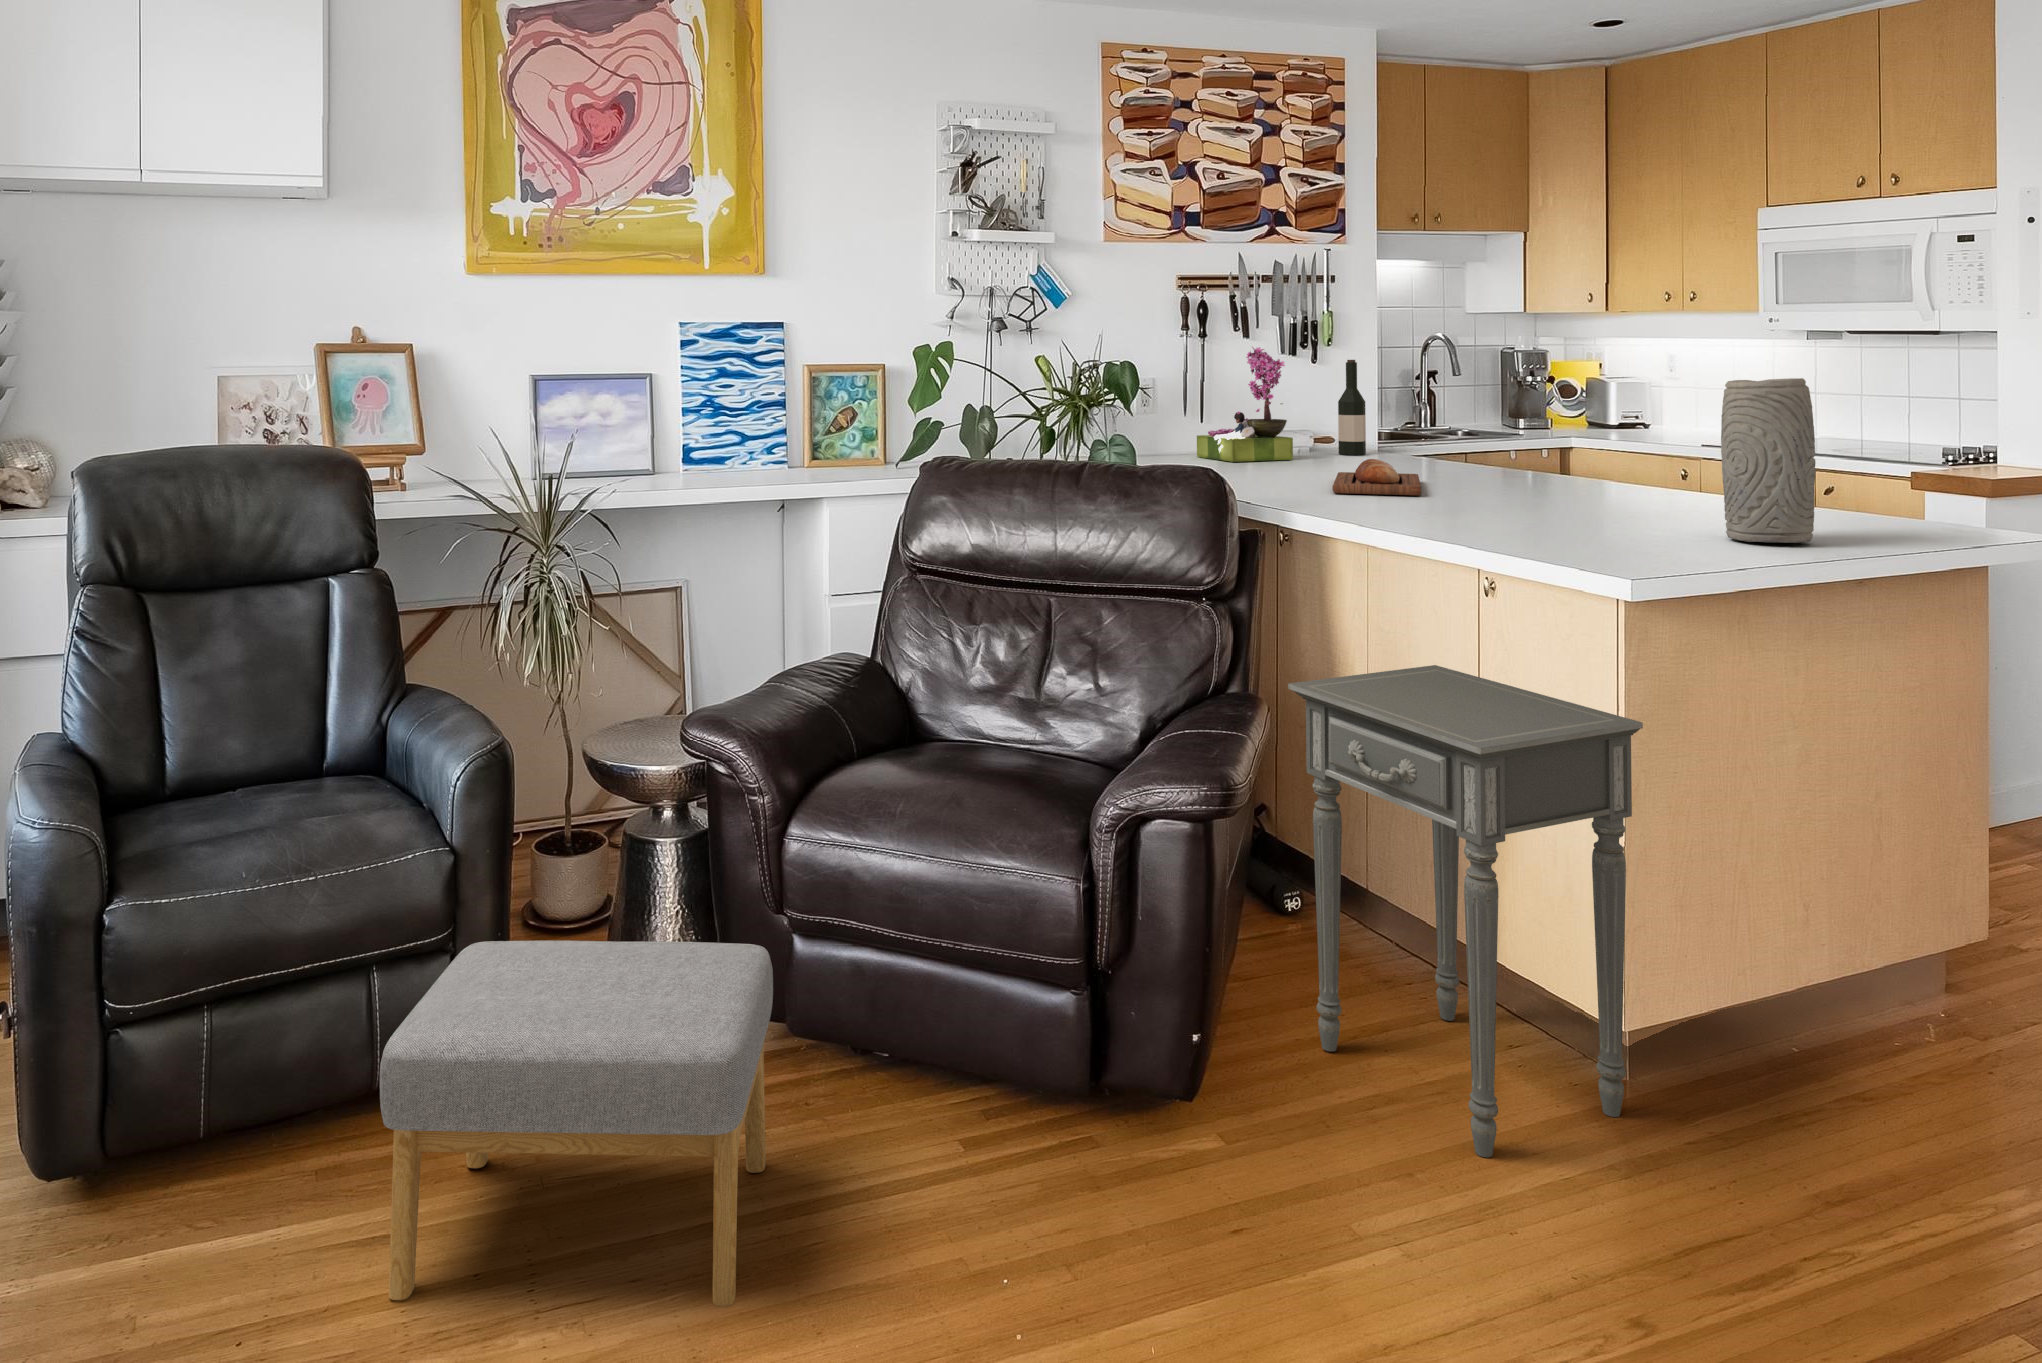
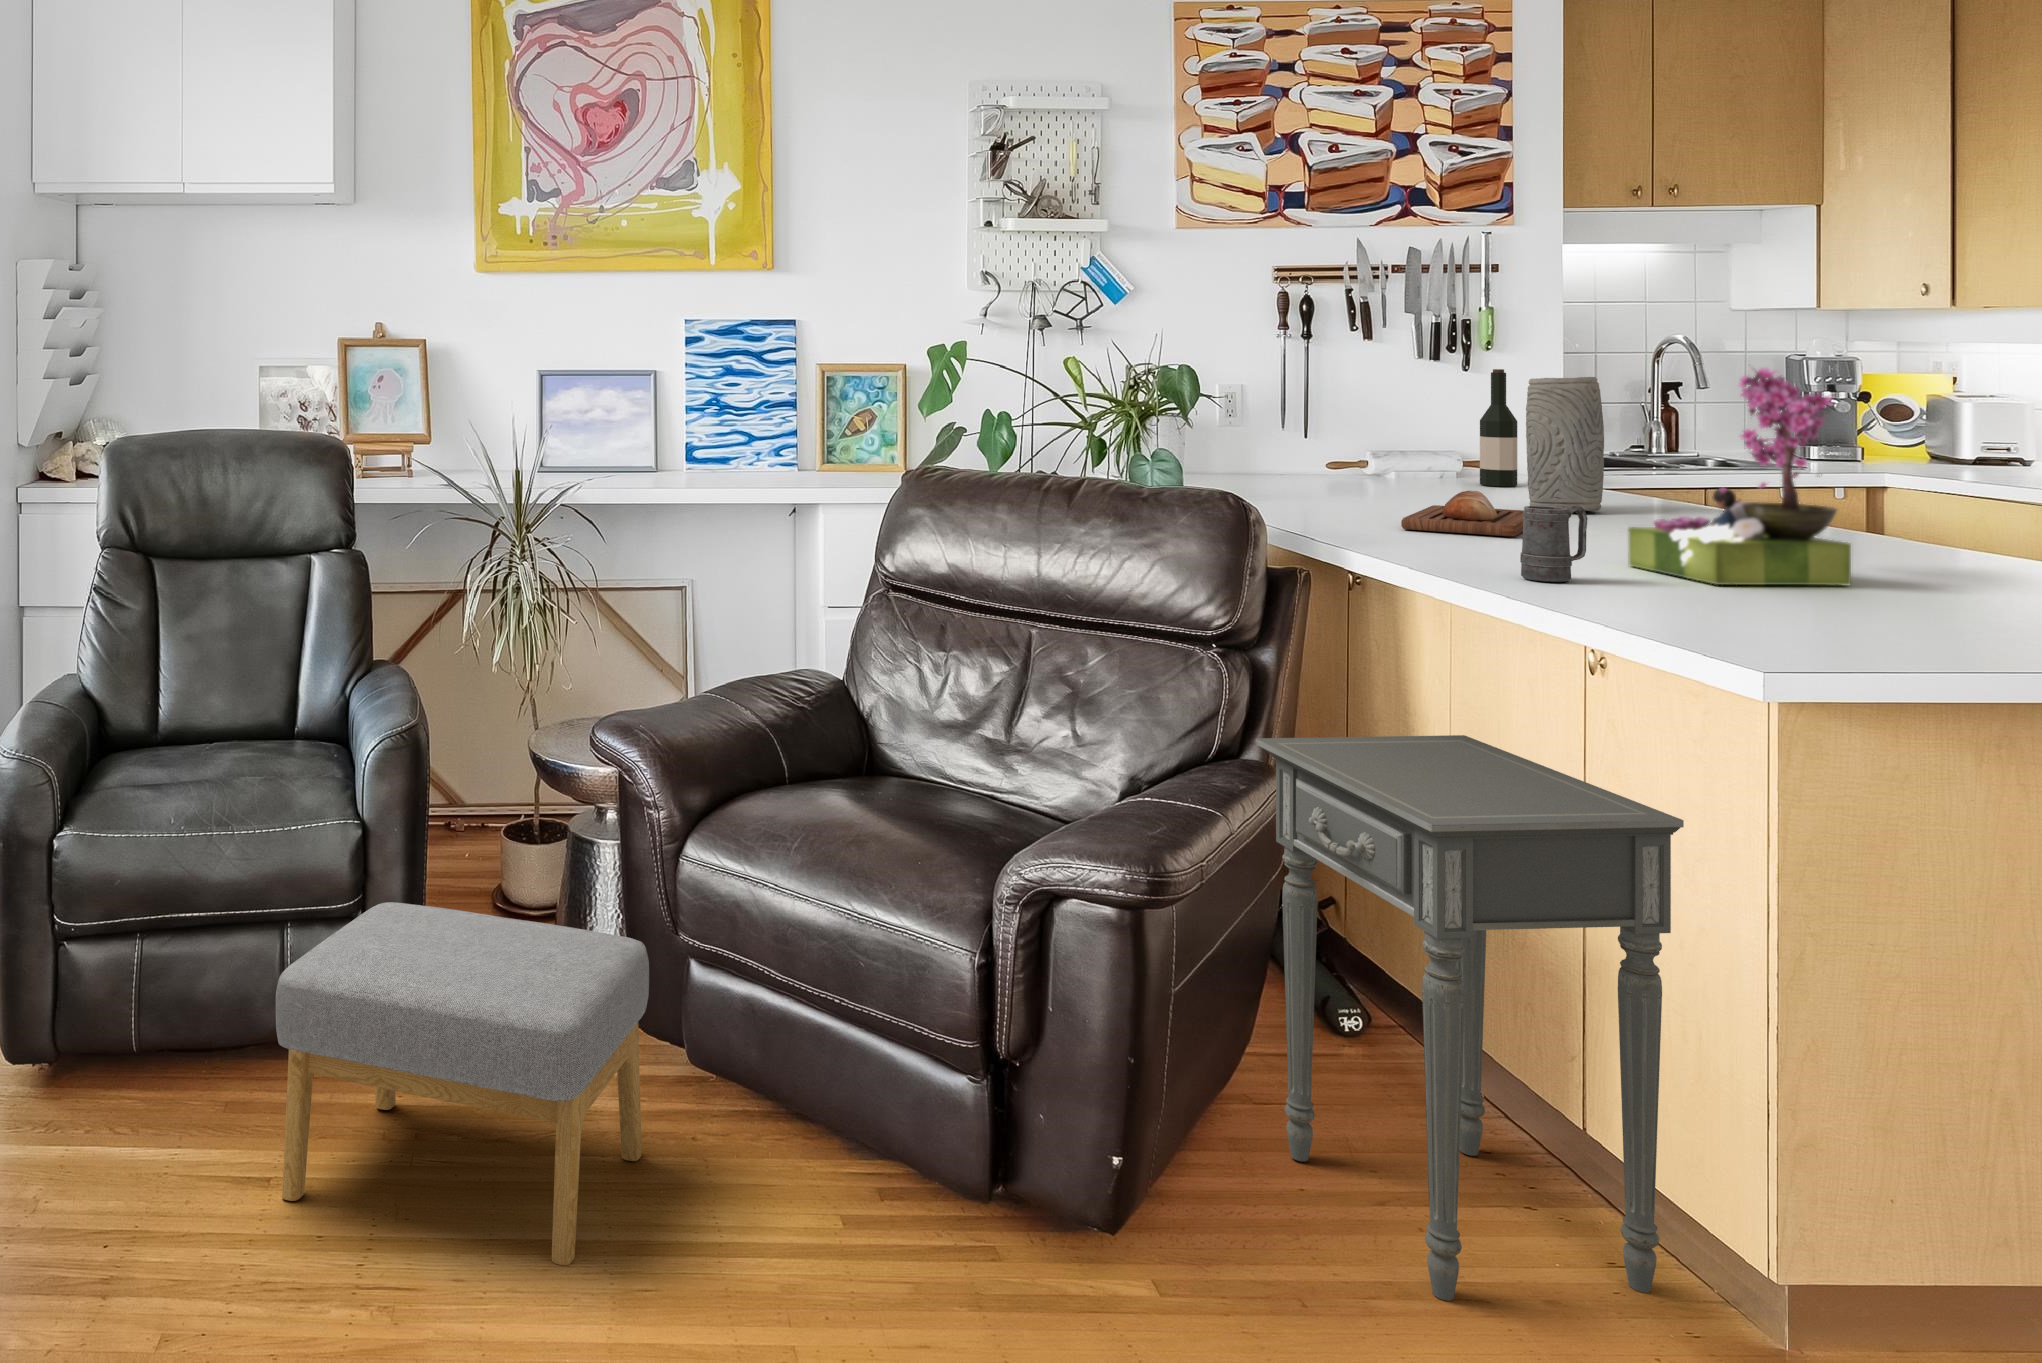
flower arrangement: present [1197,347,1293,462] -> present [1628,368,1851,585]
vase: present [1721,378,1816,543] -> present [1526,377,1604,511]
mug: none [1468,467,1515,532] -> present [1520,505,1588,582]

